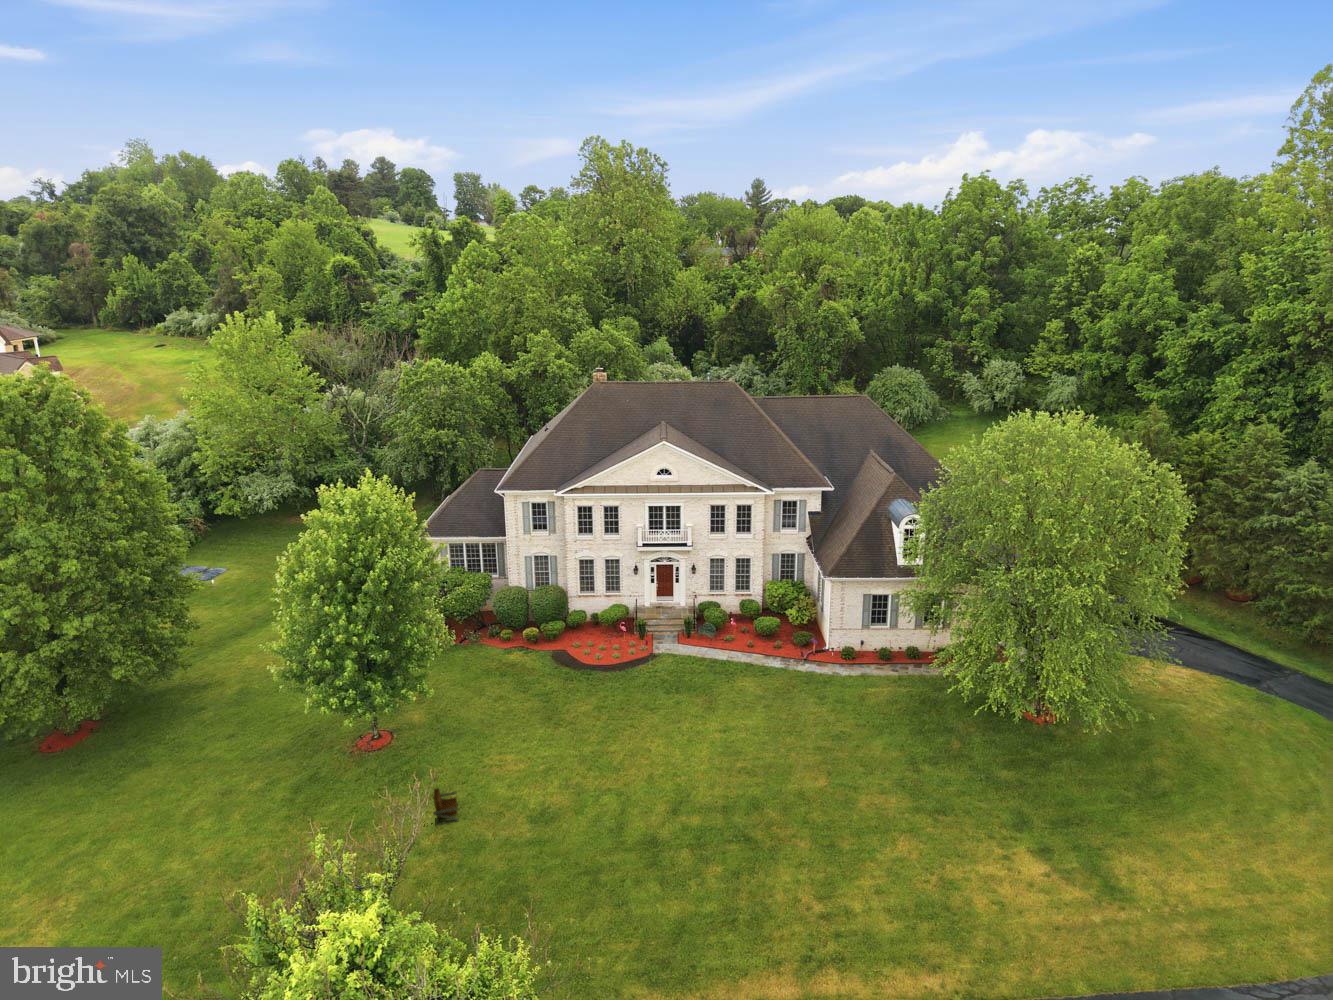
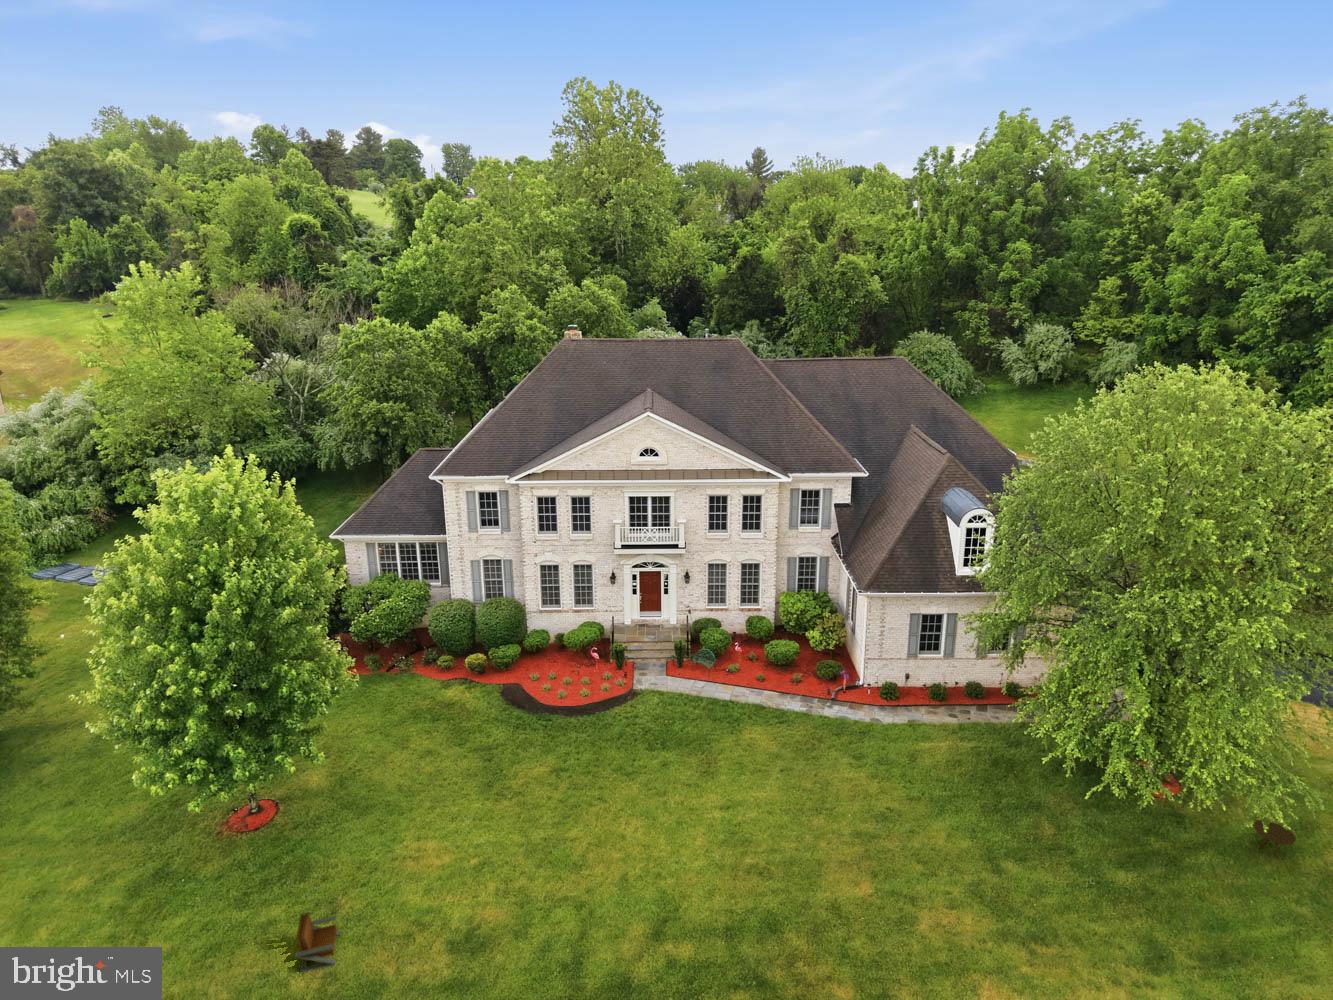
round table: none [1098,734,1126,760] -> present [1253,820,1296,858]

